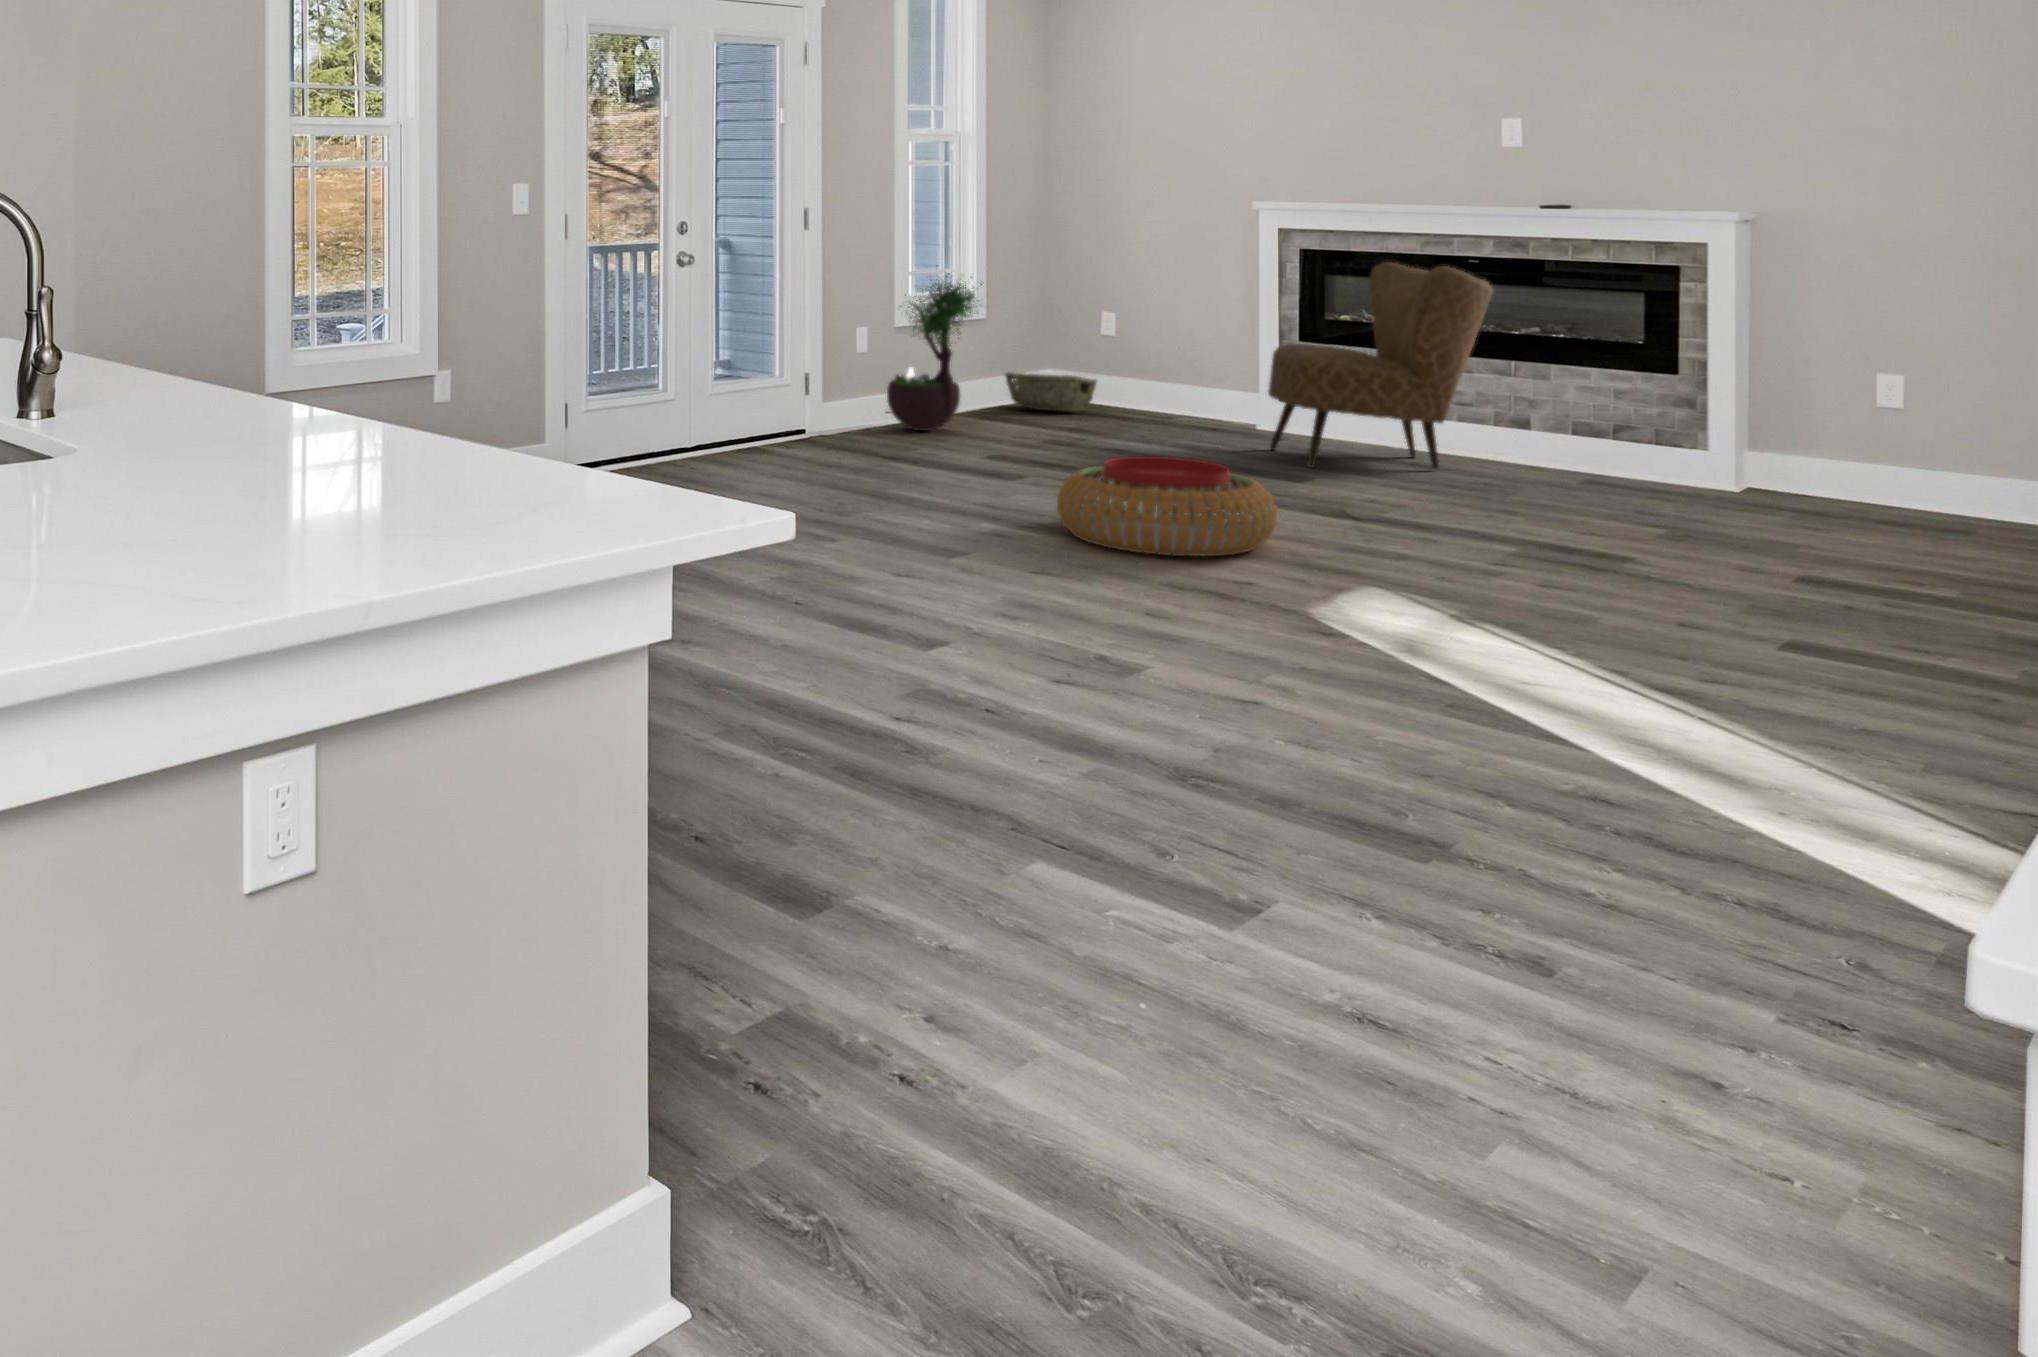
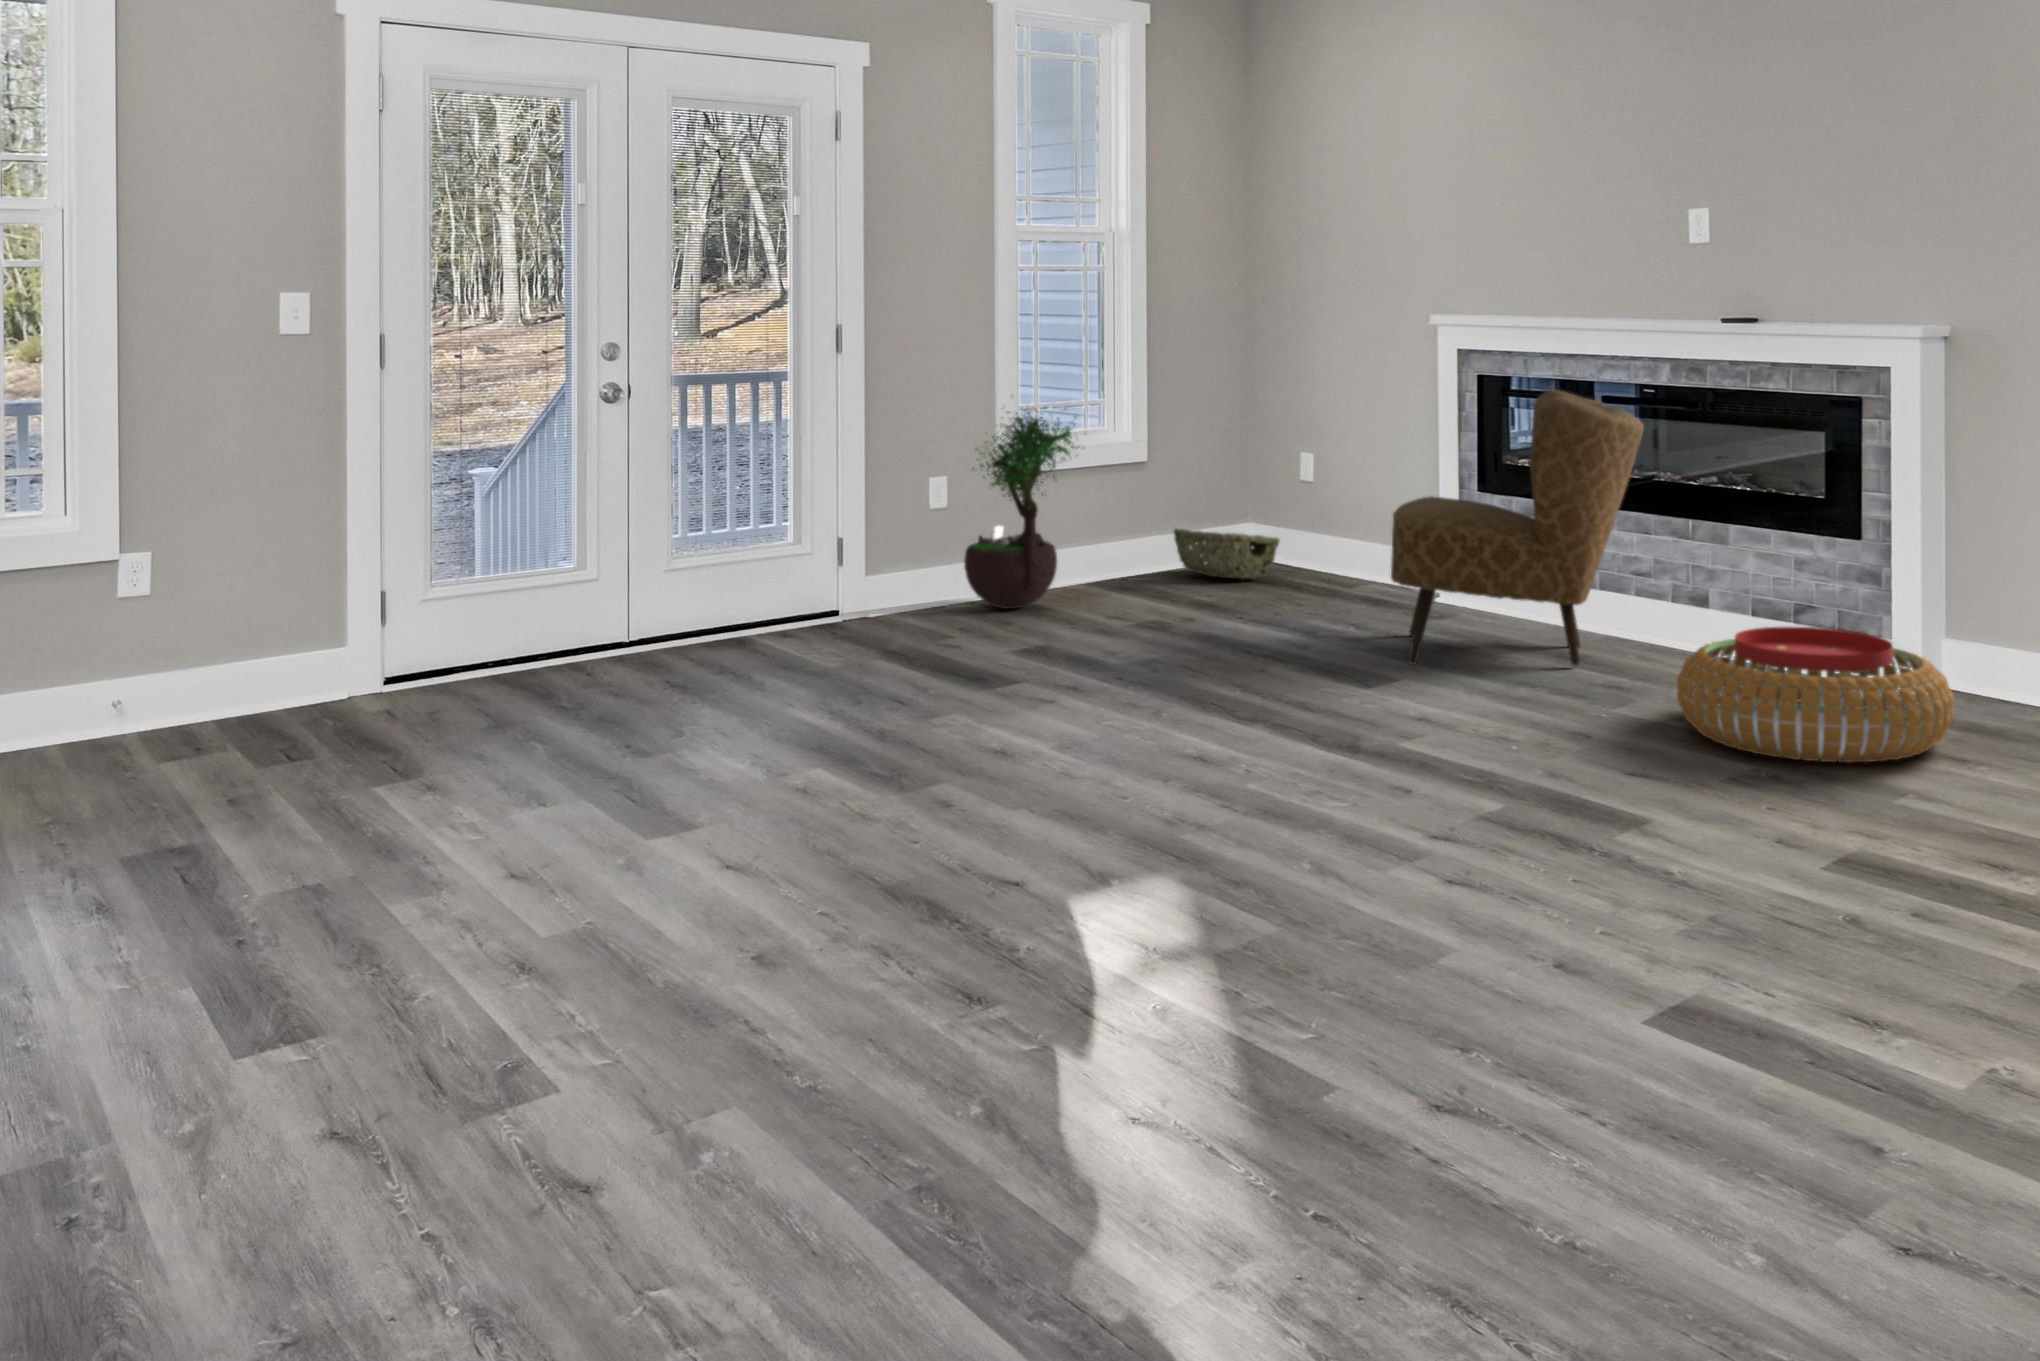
pouf: present [1057,456,1277,556] -> present [1677,627,1954,762]

